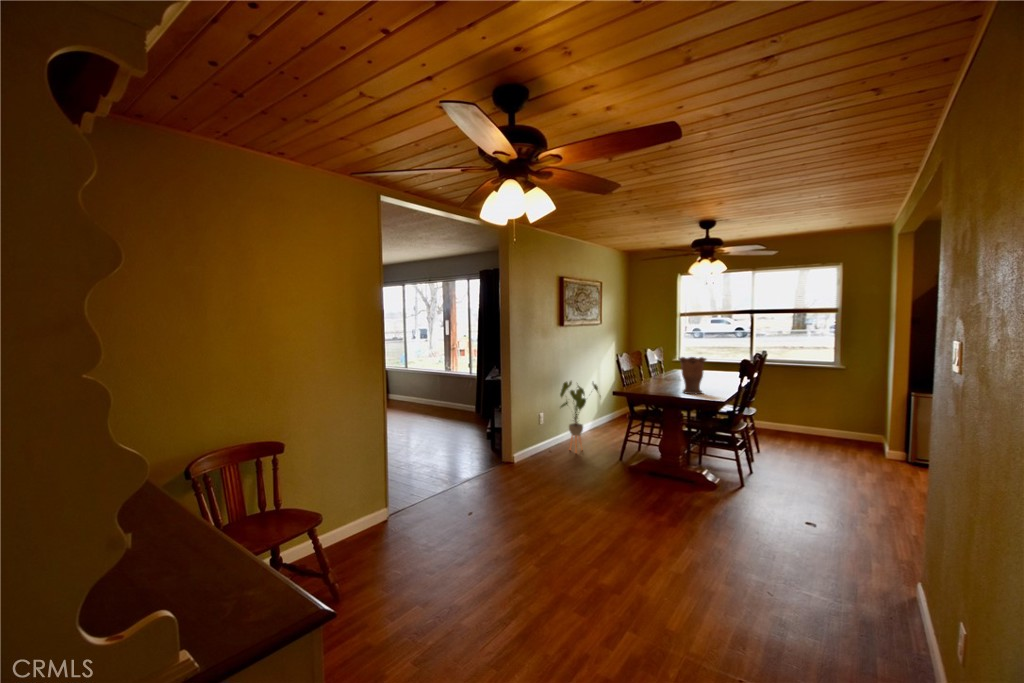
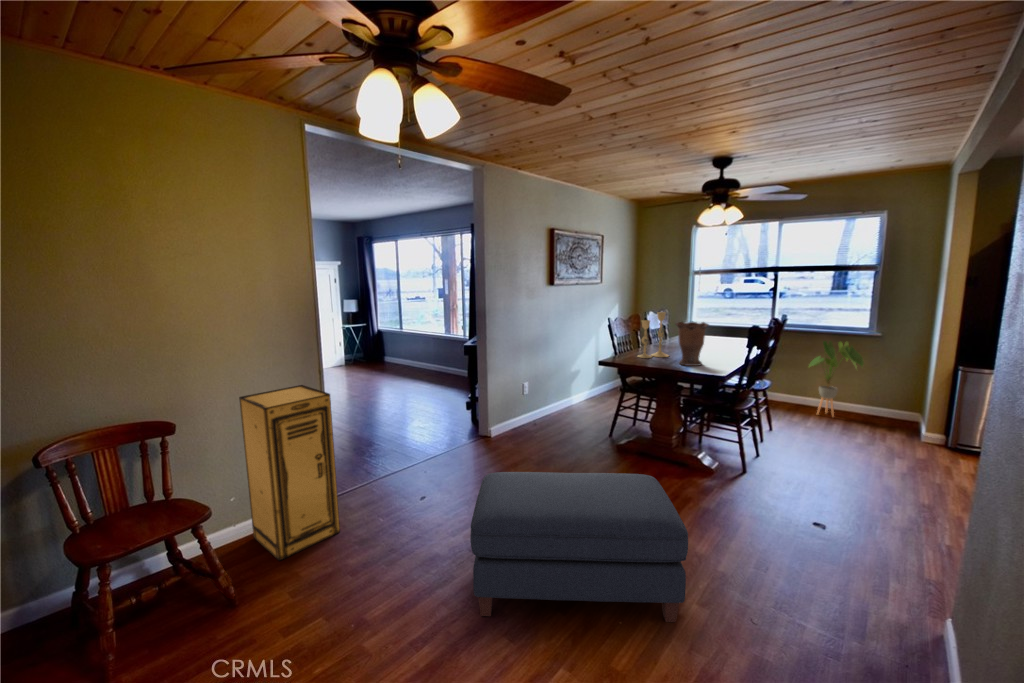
candlestick: none [645,349,672,389] -> present [638,312,669,358]
house plant: present [560,381,598,452] -> present [809,341,864,416]
storage cabinet: none [330,413,410,564] -> present [239,385,340,561]
ottoman: none [539,480,715,595] -> present [470,472,688,622]

